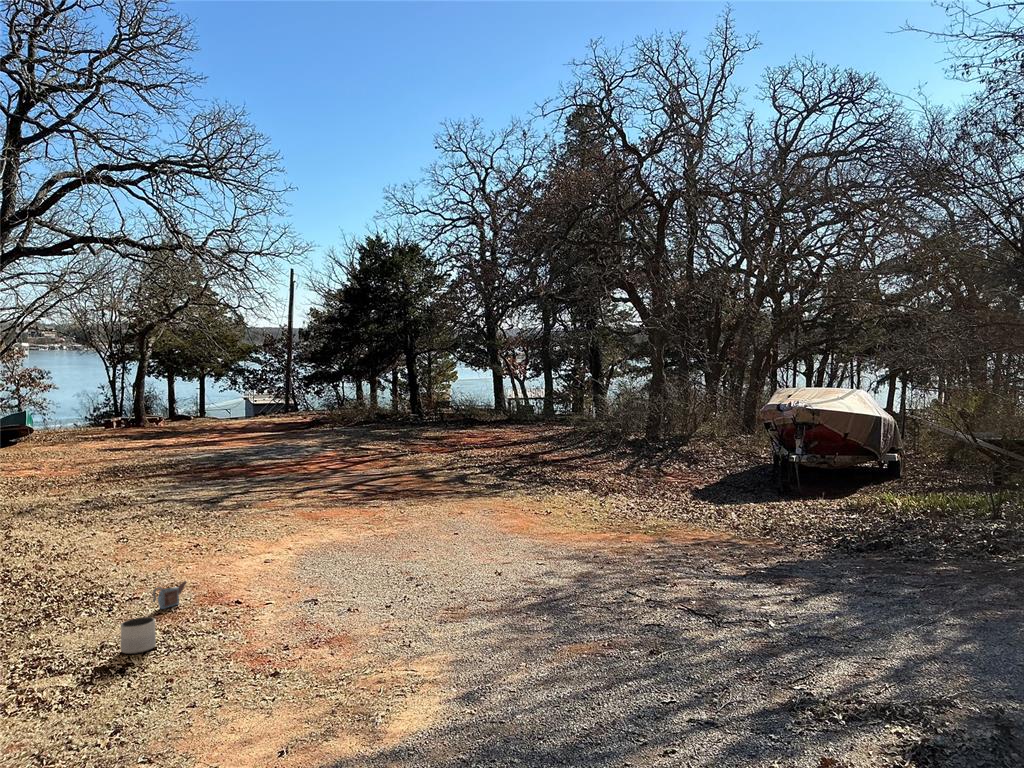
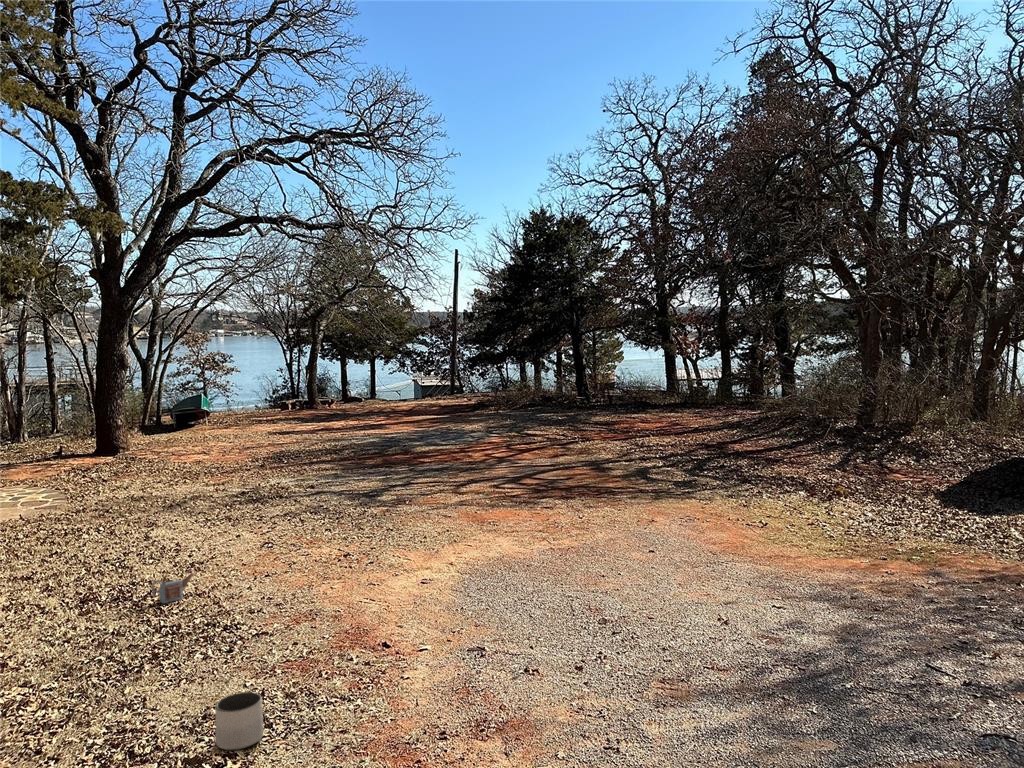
watering can: present [153,581,187,609] -> present [151,574,193,603]

